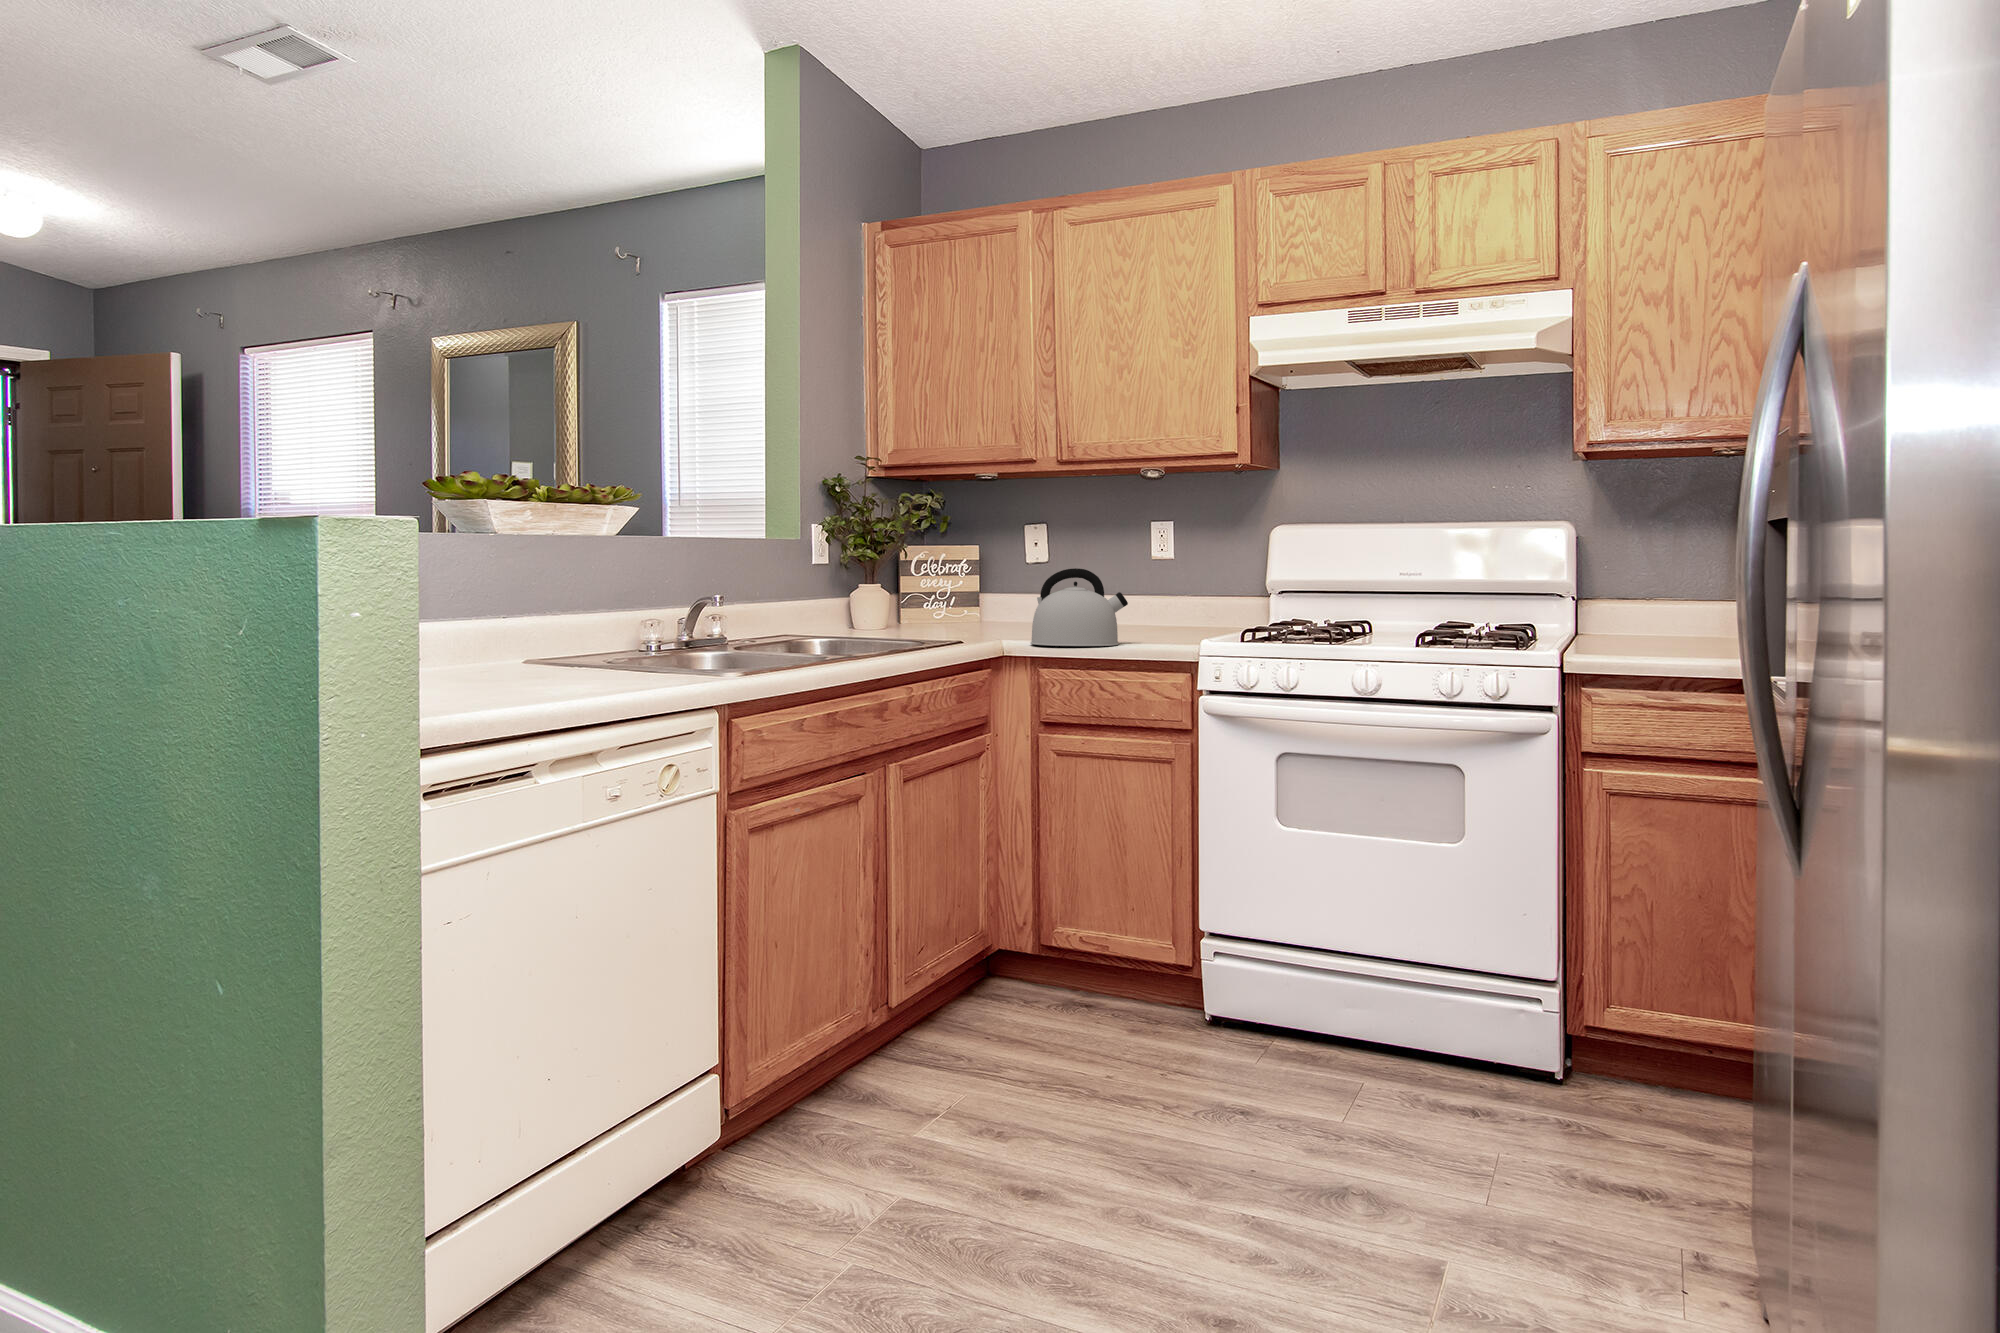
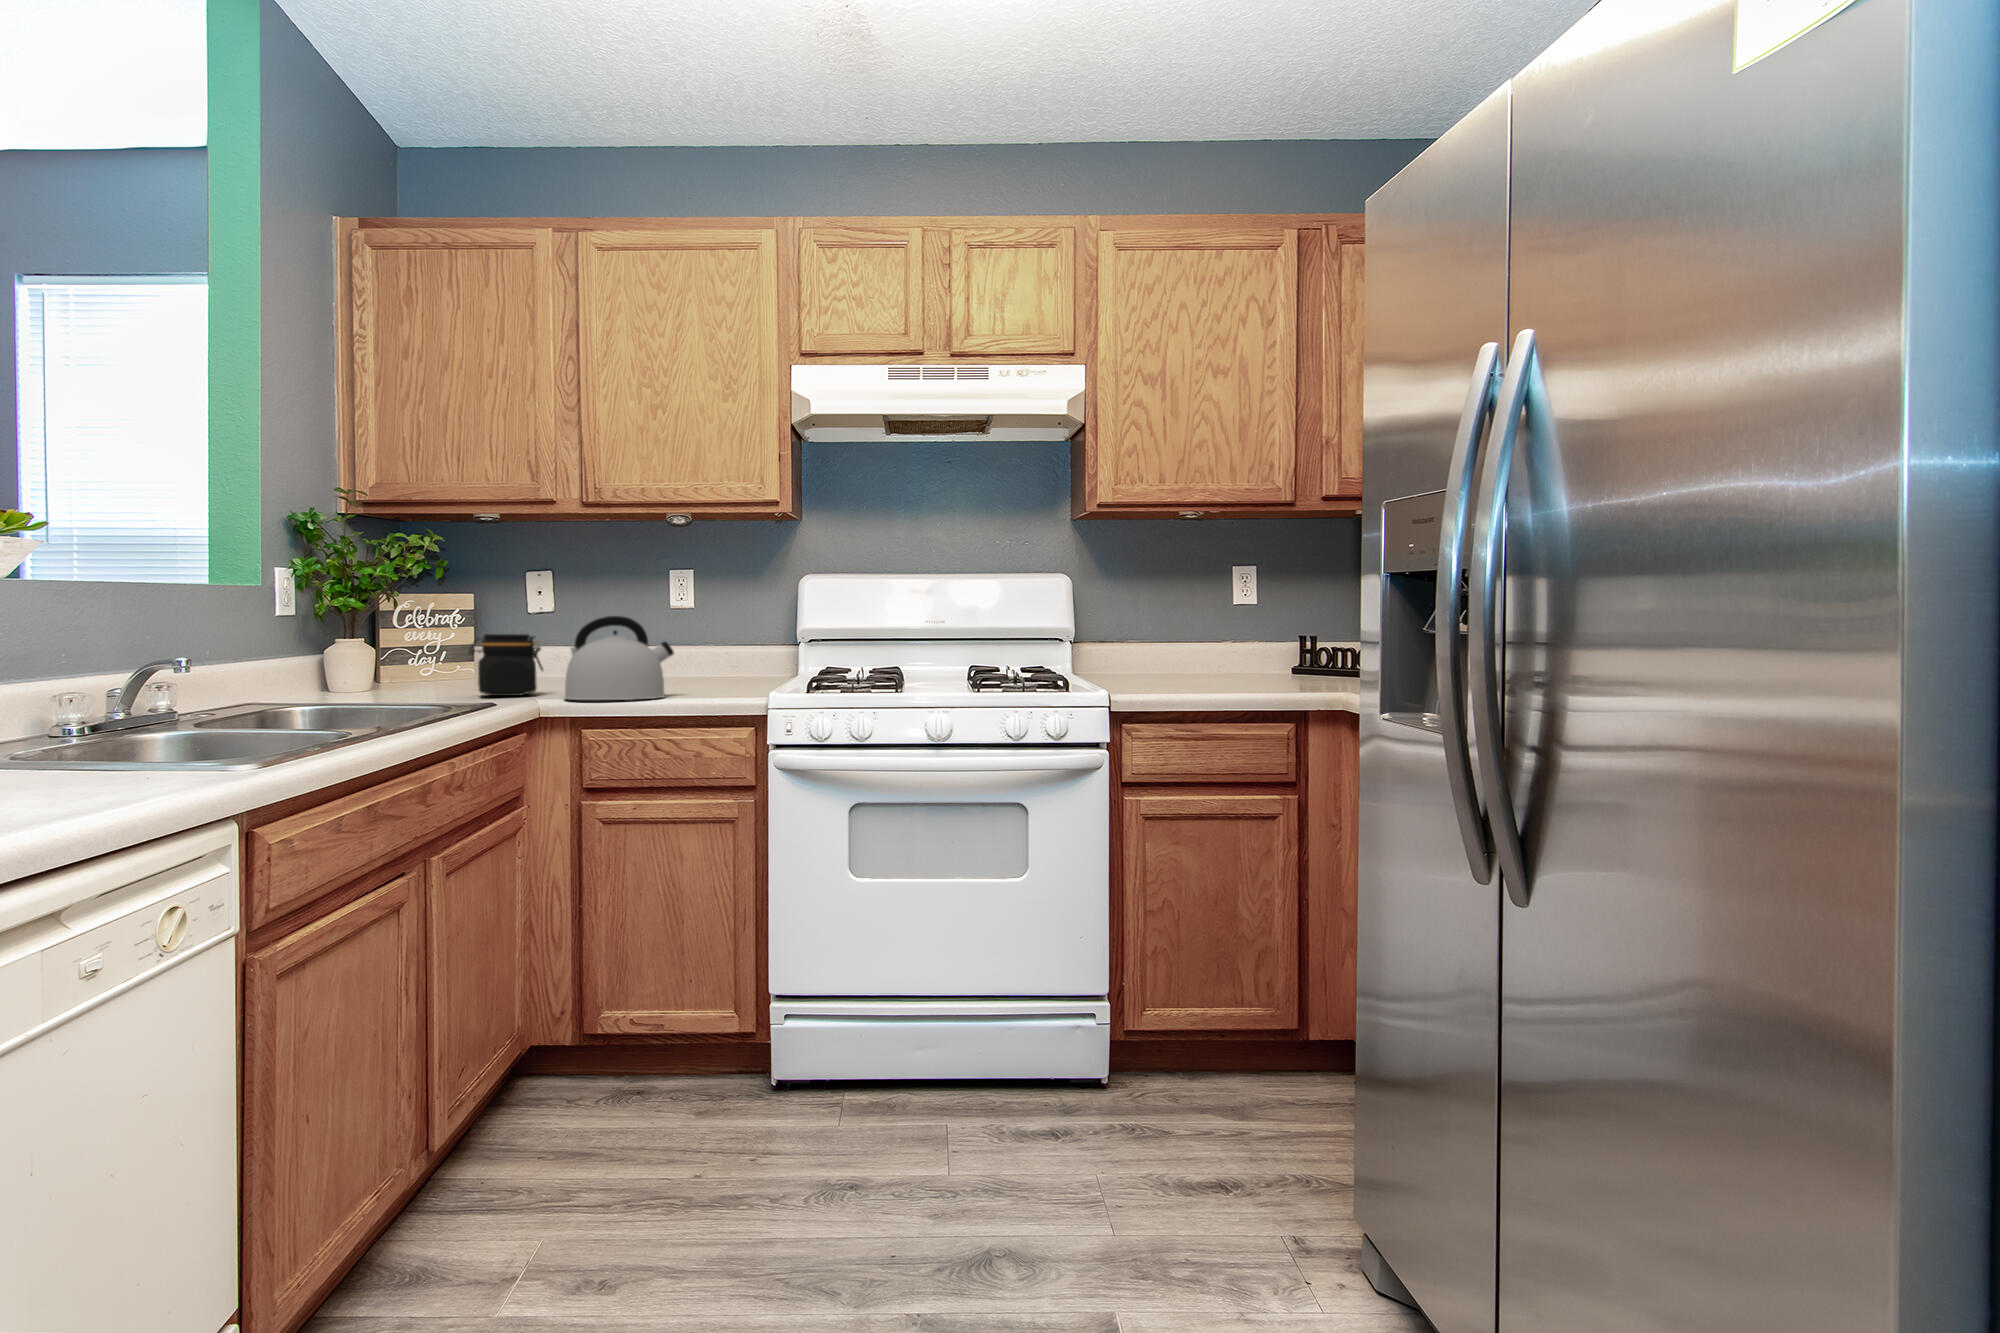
jar: none [959,584,1020,640] -> present [469,634,543,696]

